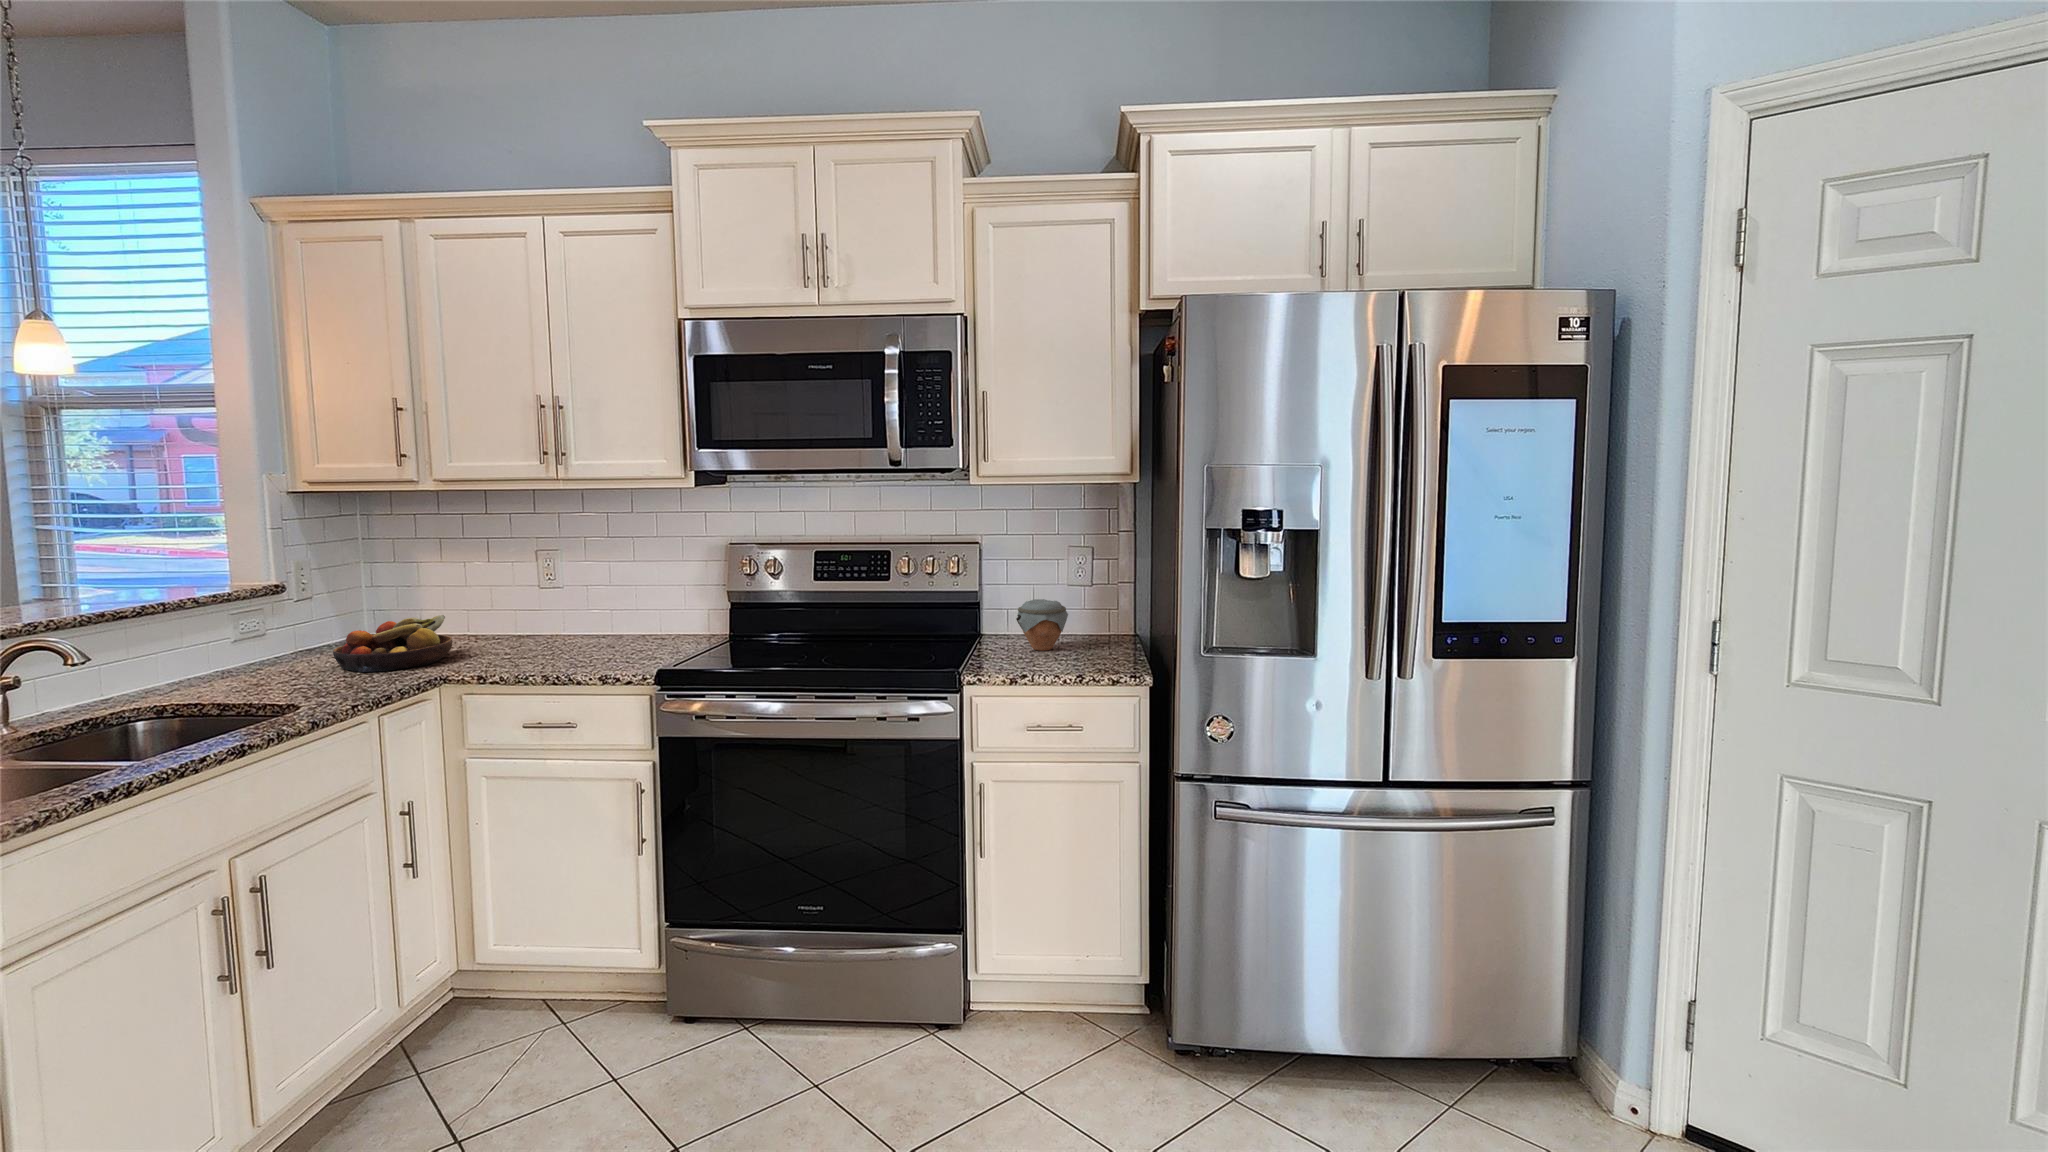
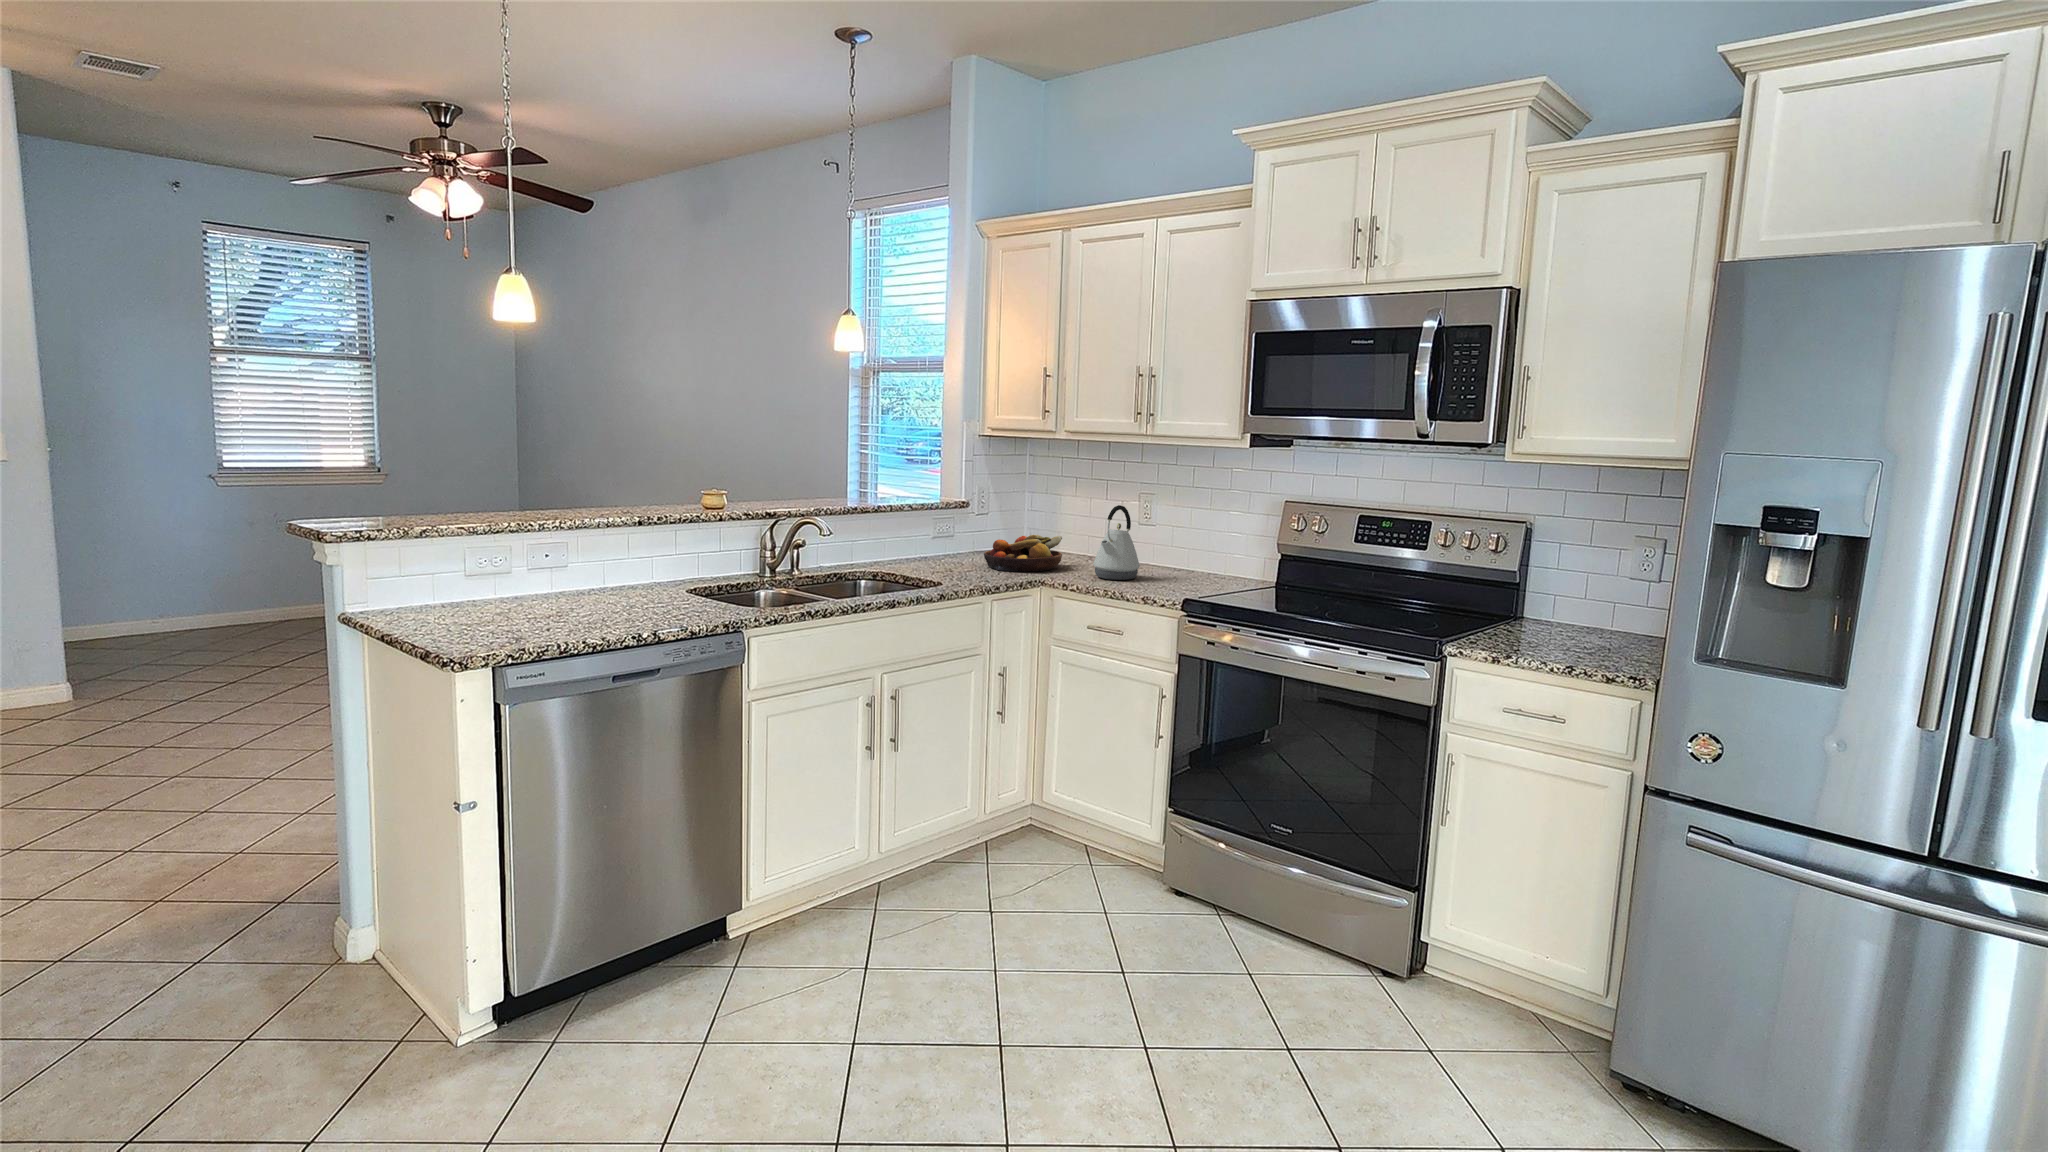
kettle: none [507,568,570,661] -> present [1093,505,1140,580]
jar: present [1016,599,1068,651] -> none [1533,585,1598,639]

